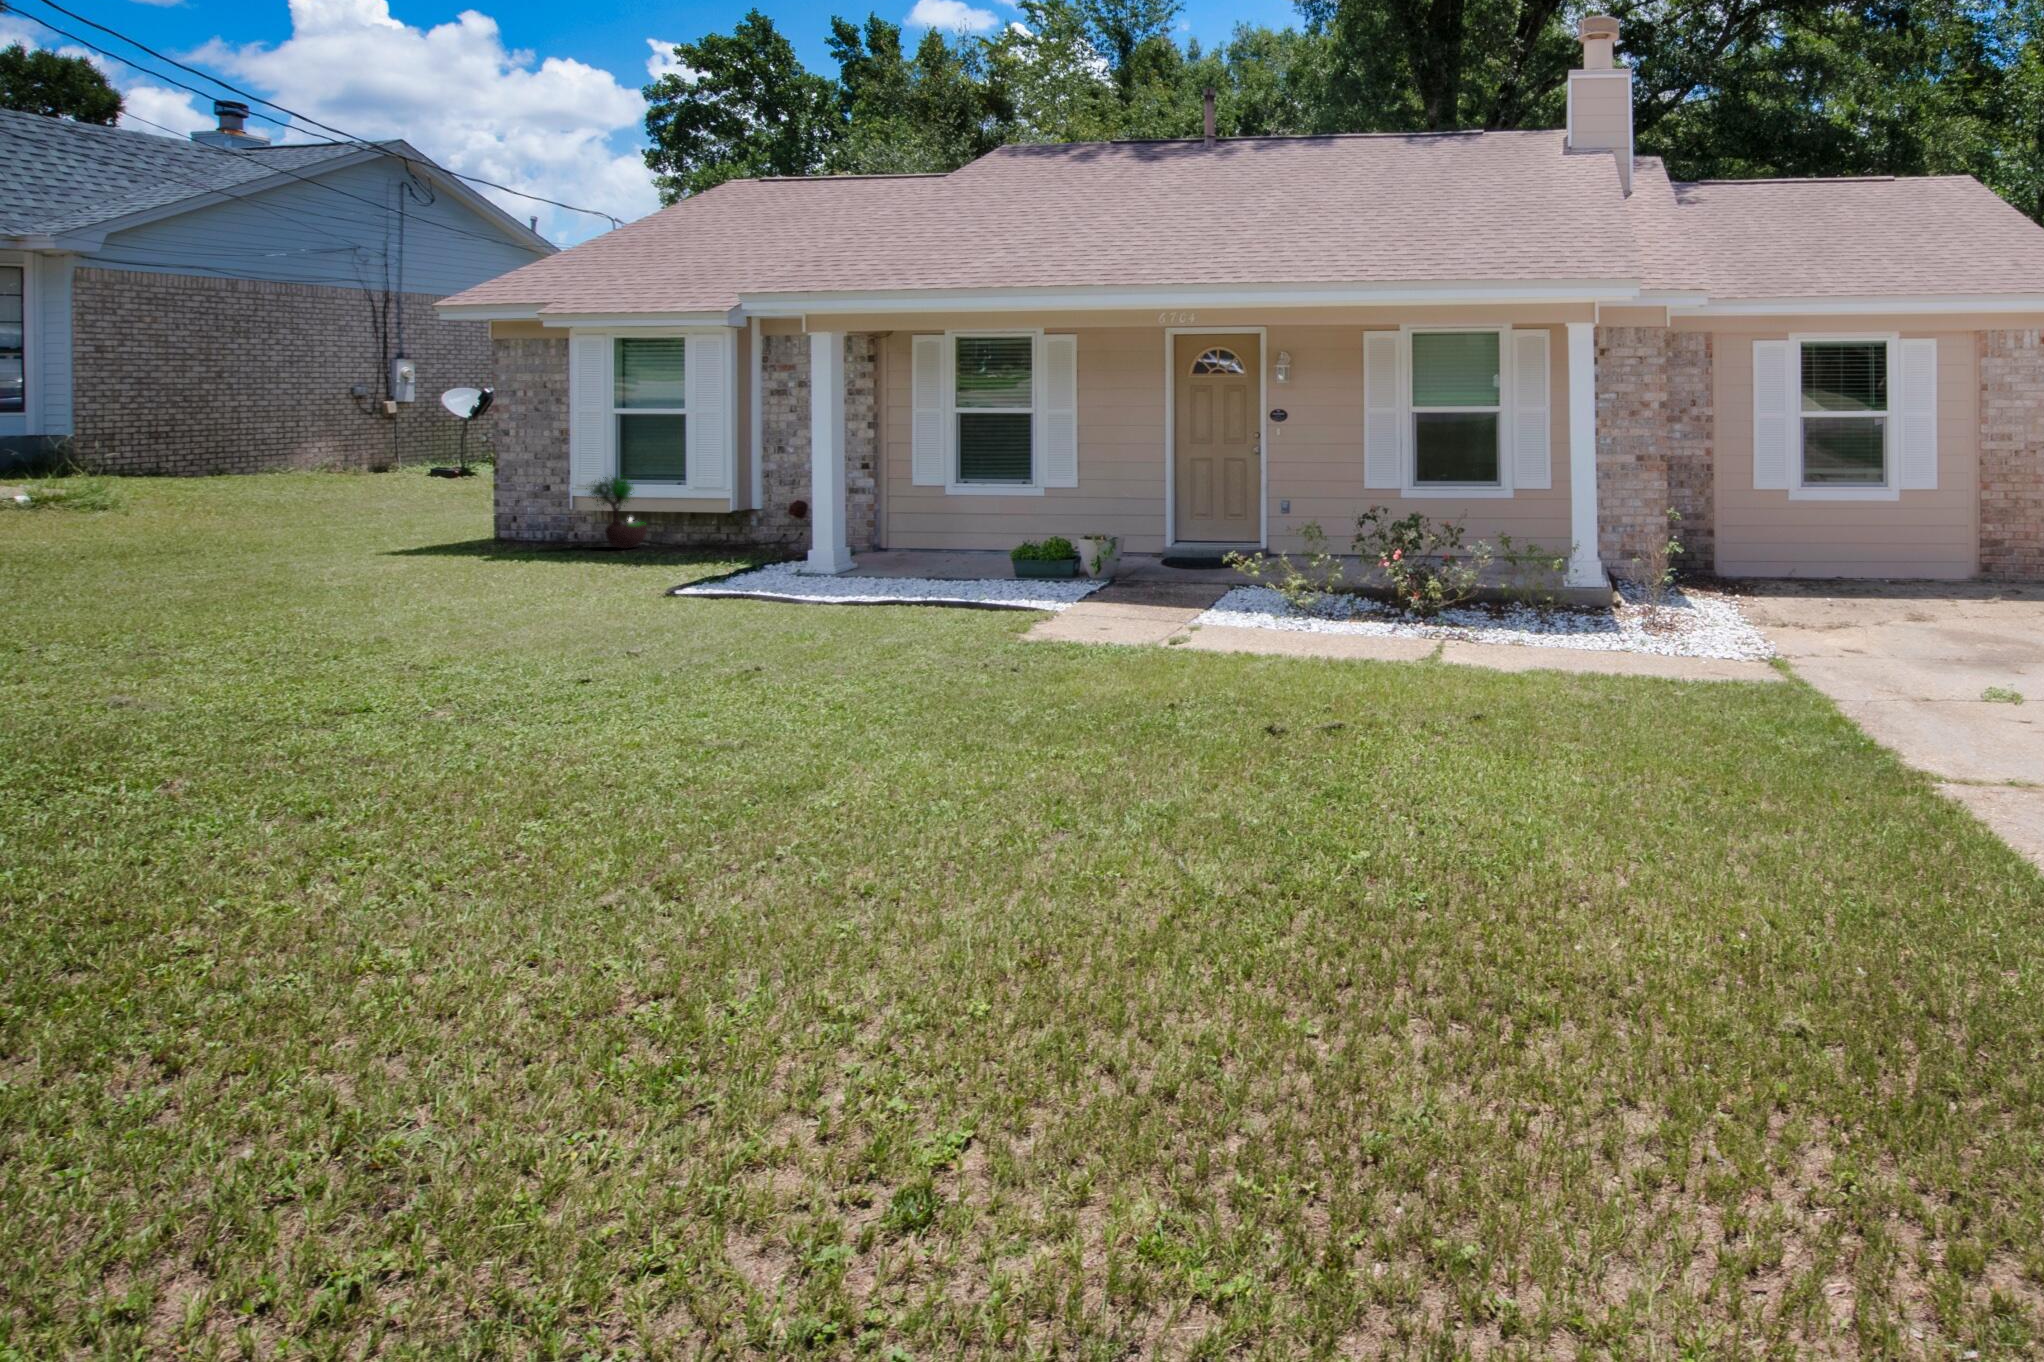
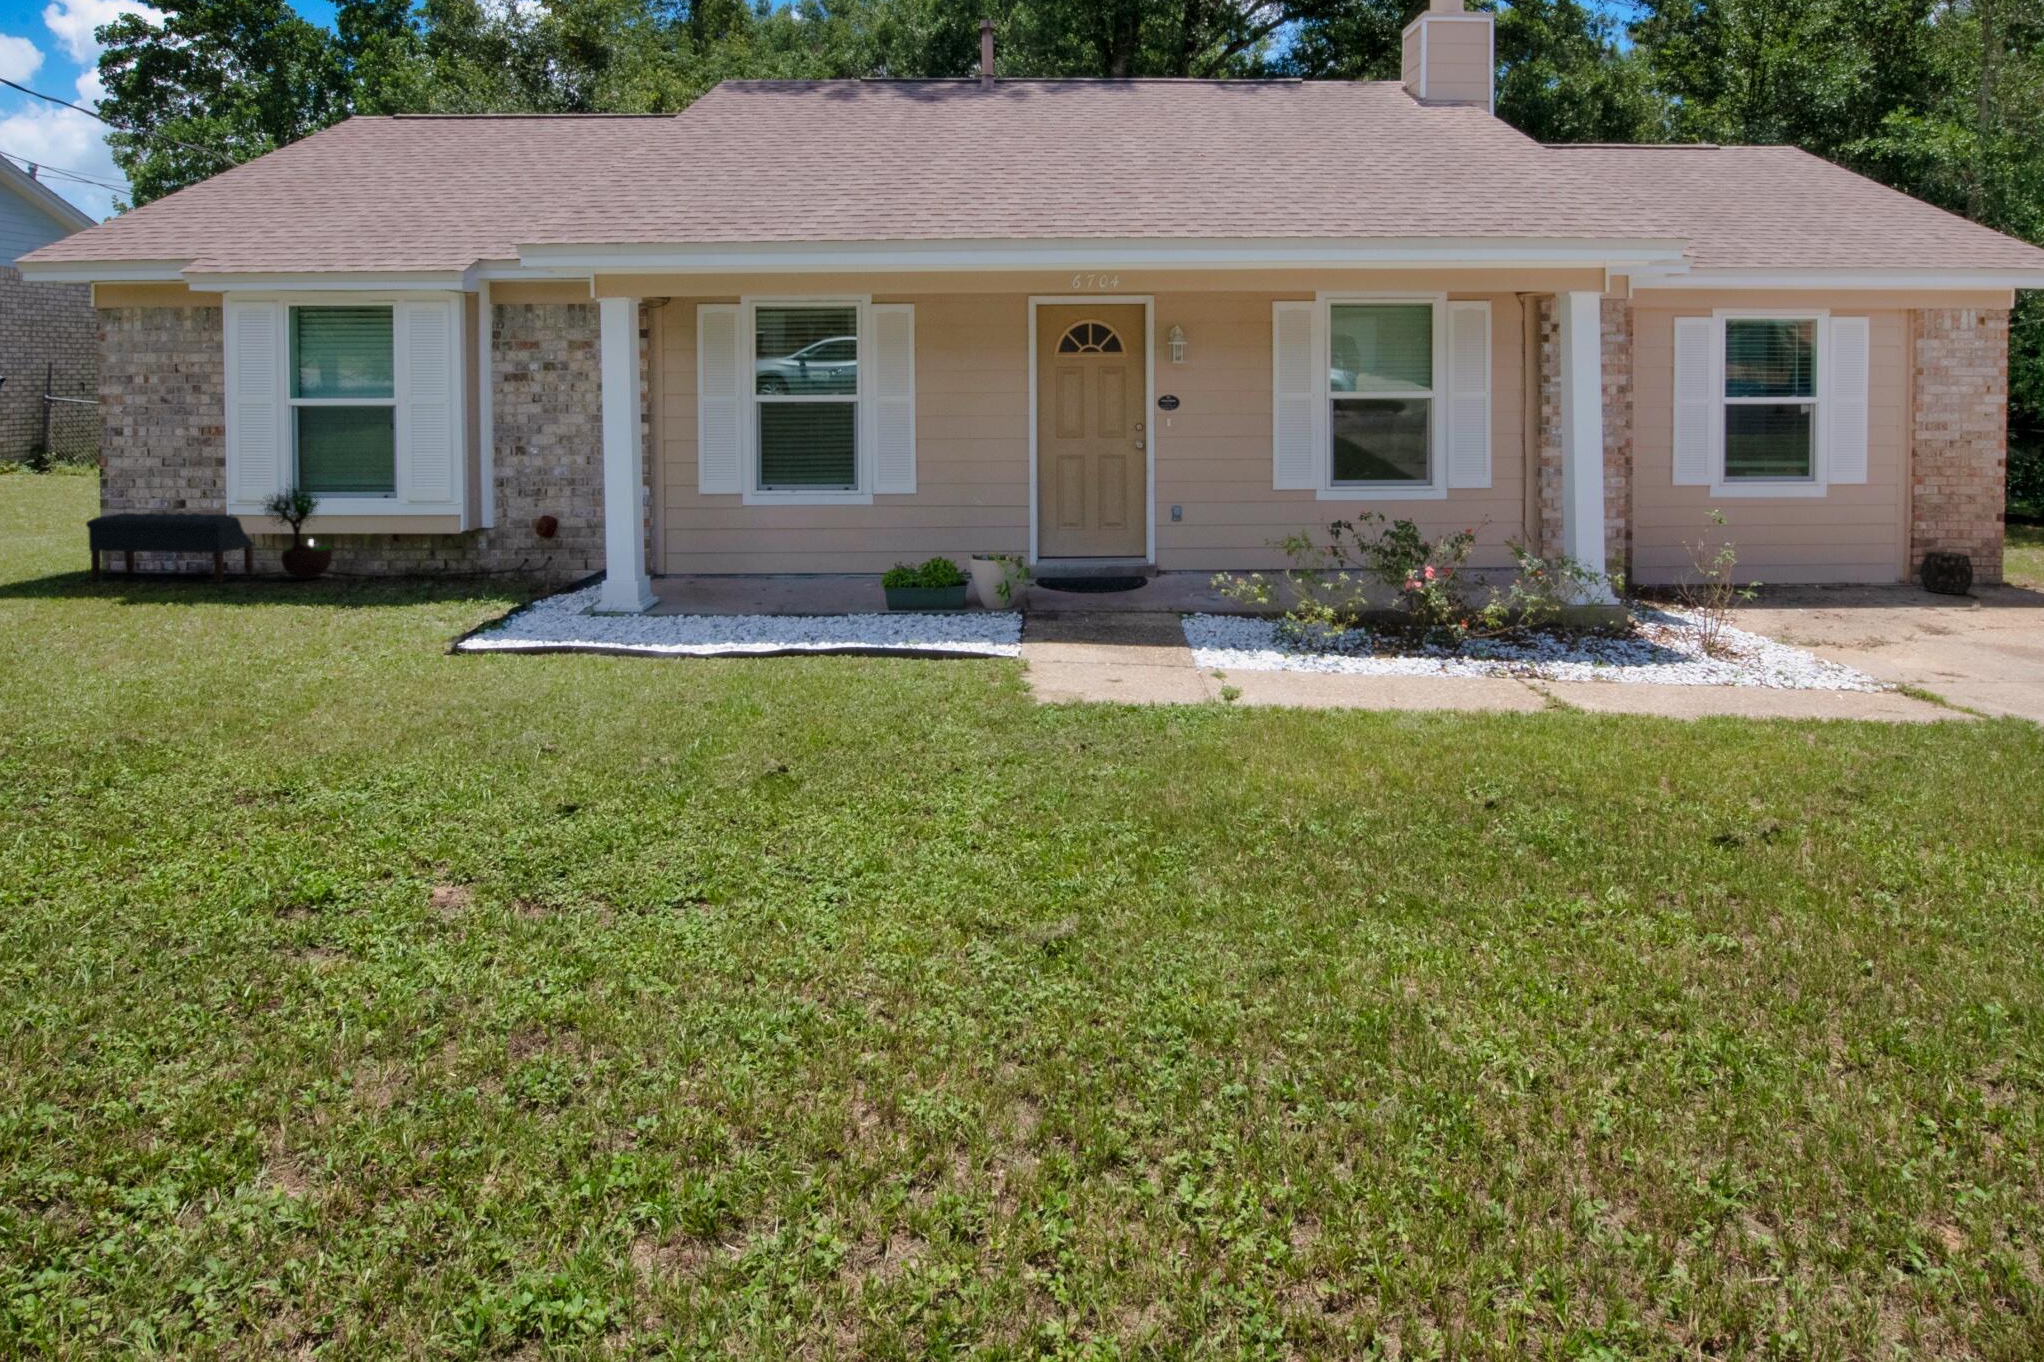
bench: none [467,494,594,550] -> present [86,513,254,583]
woven basket: none [1981,555,2028,595] -> present [1920,552,1974,594]

